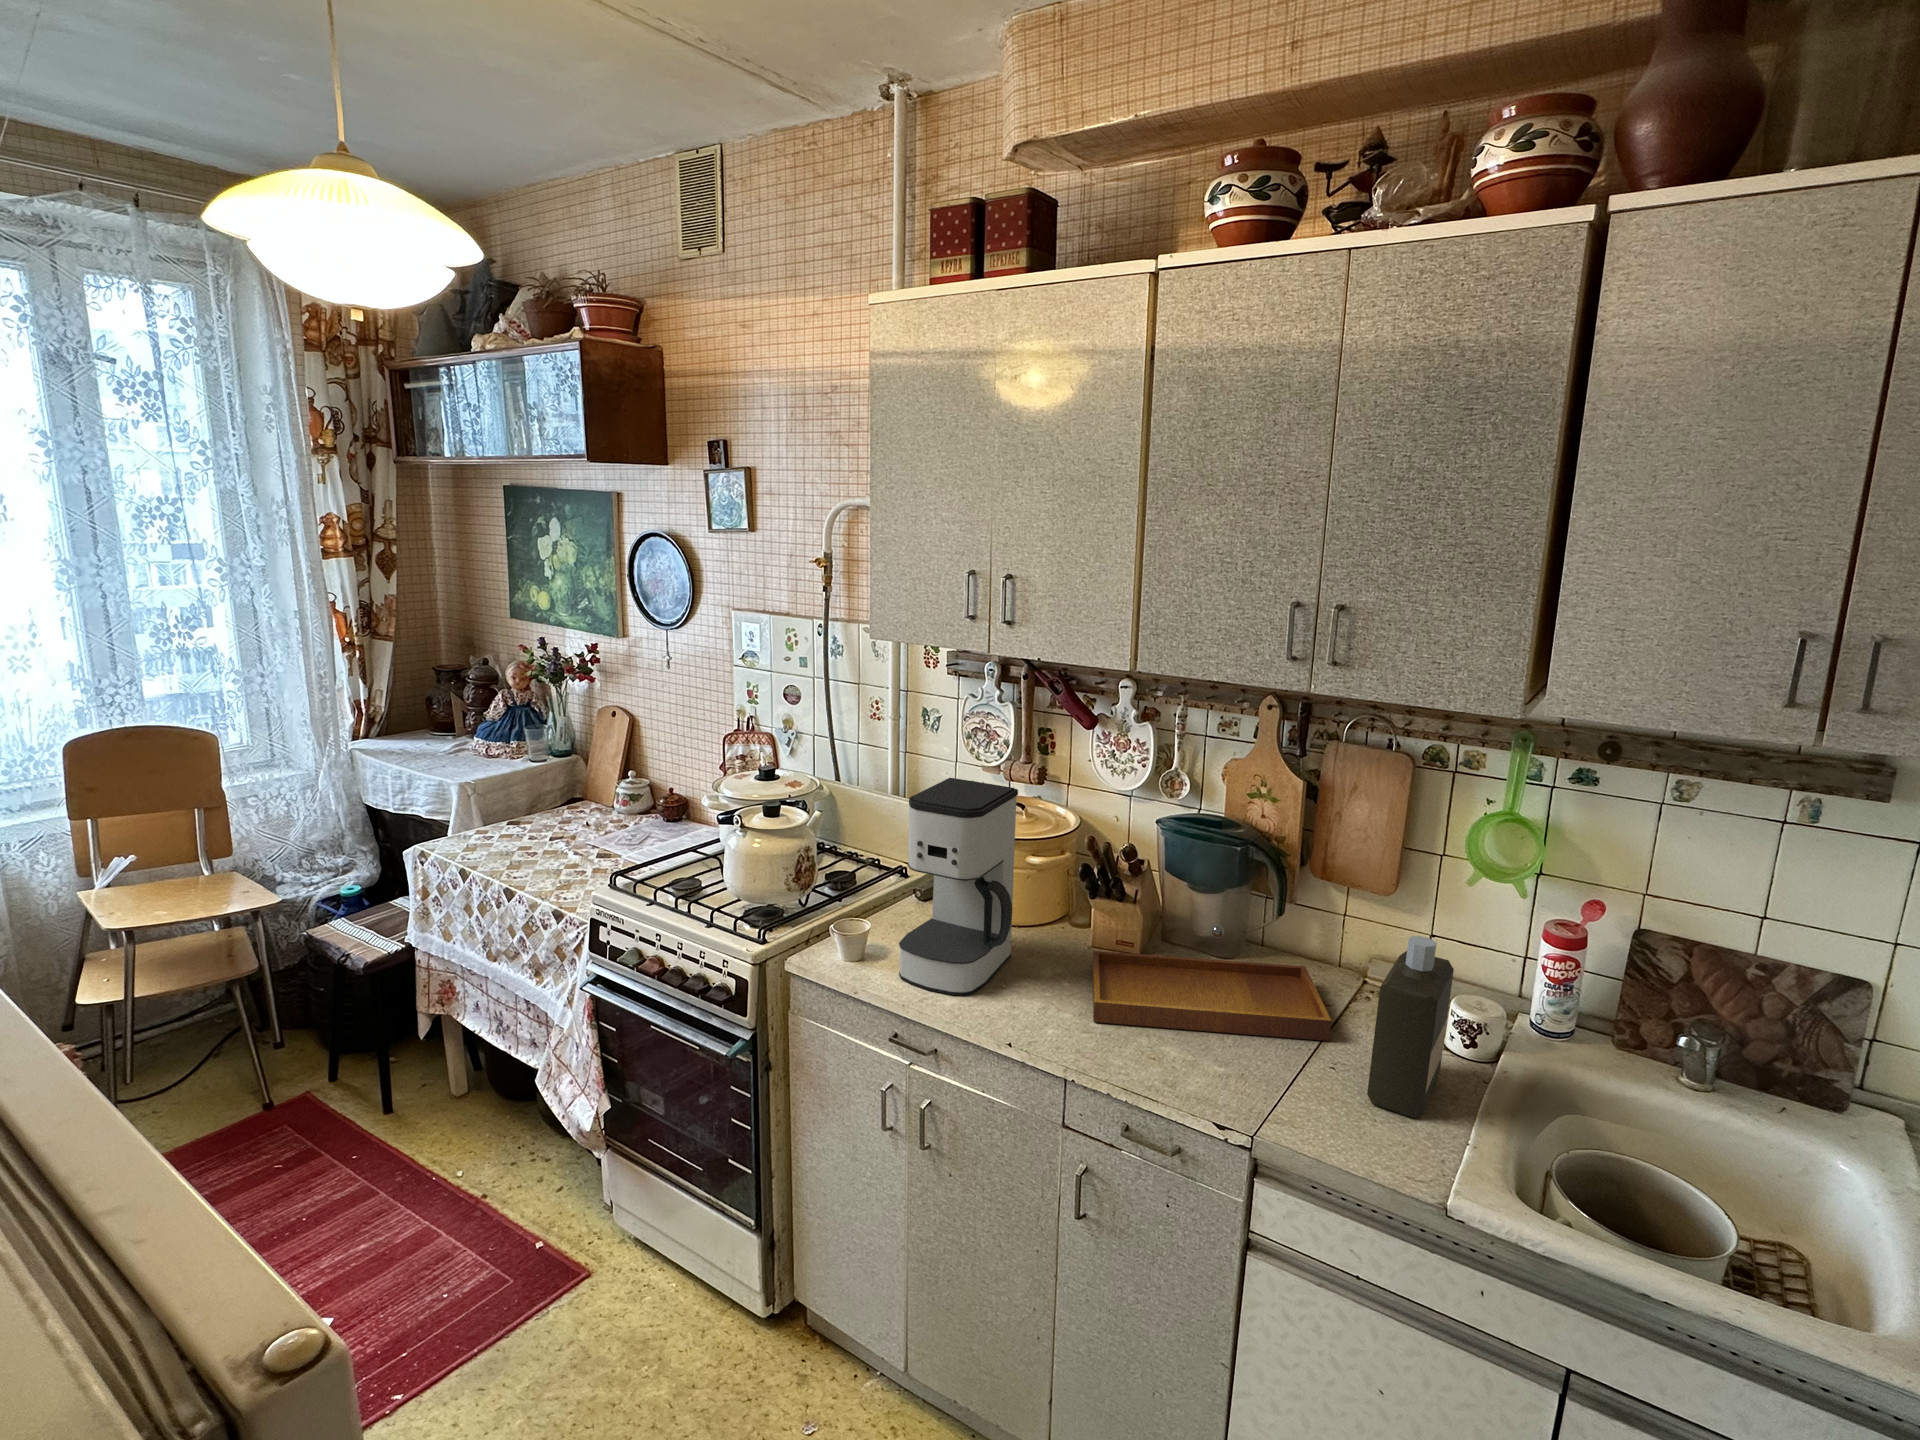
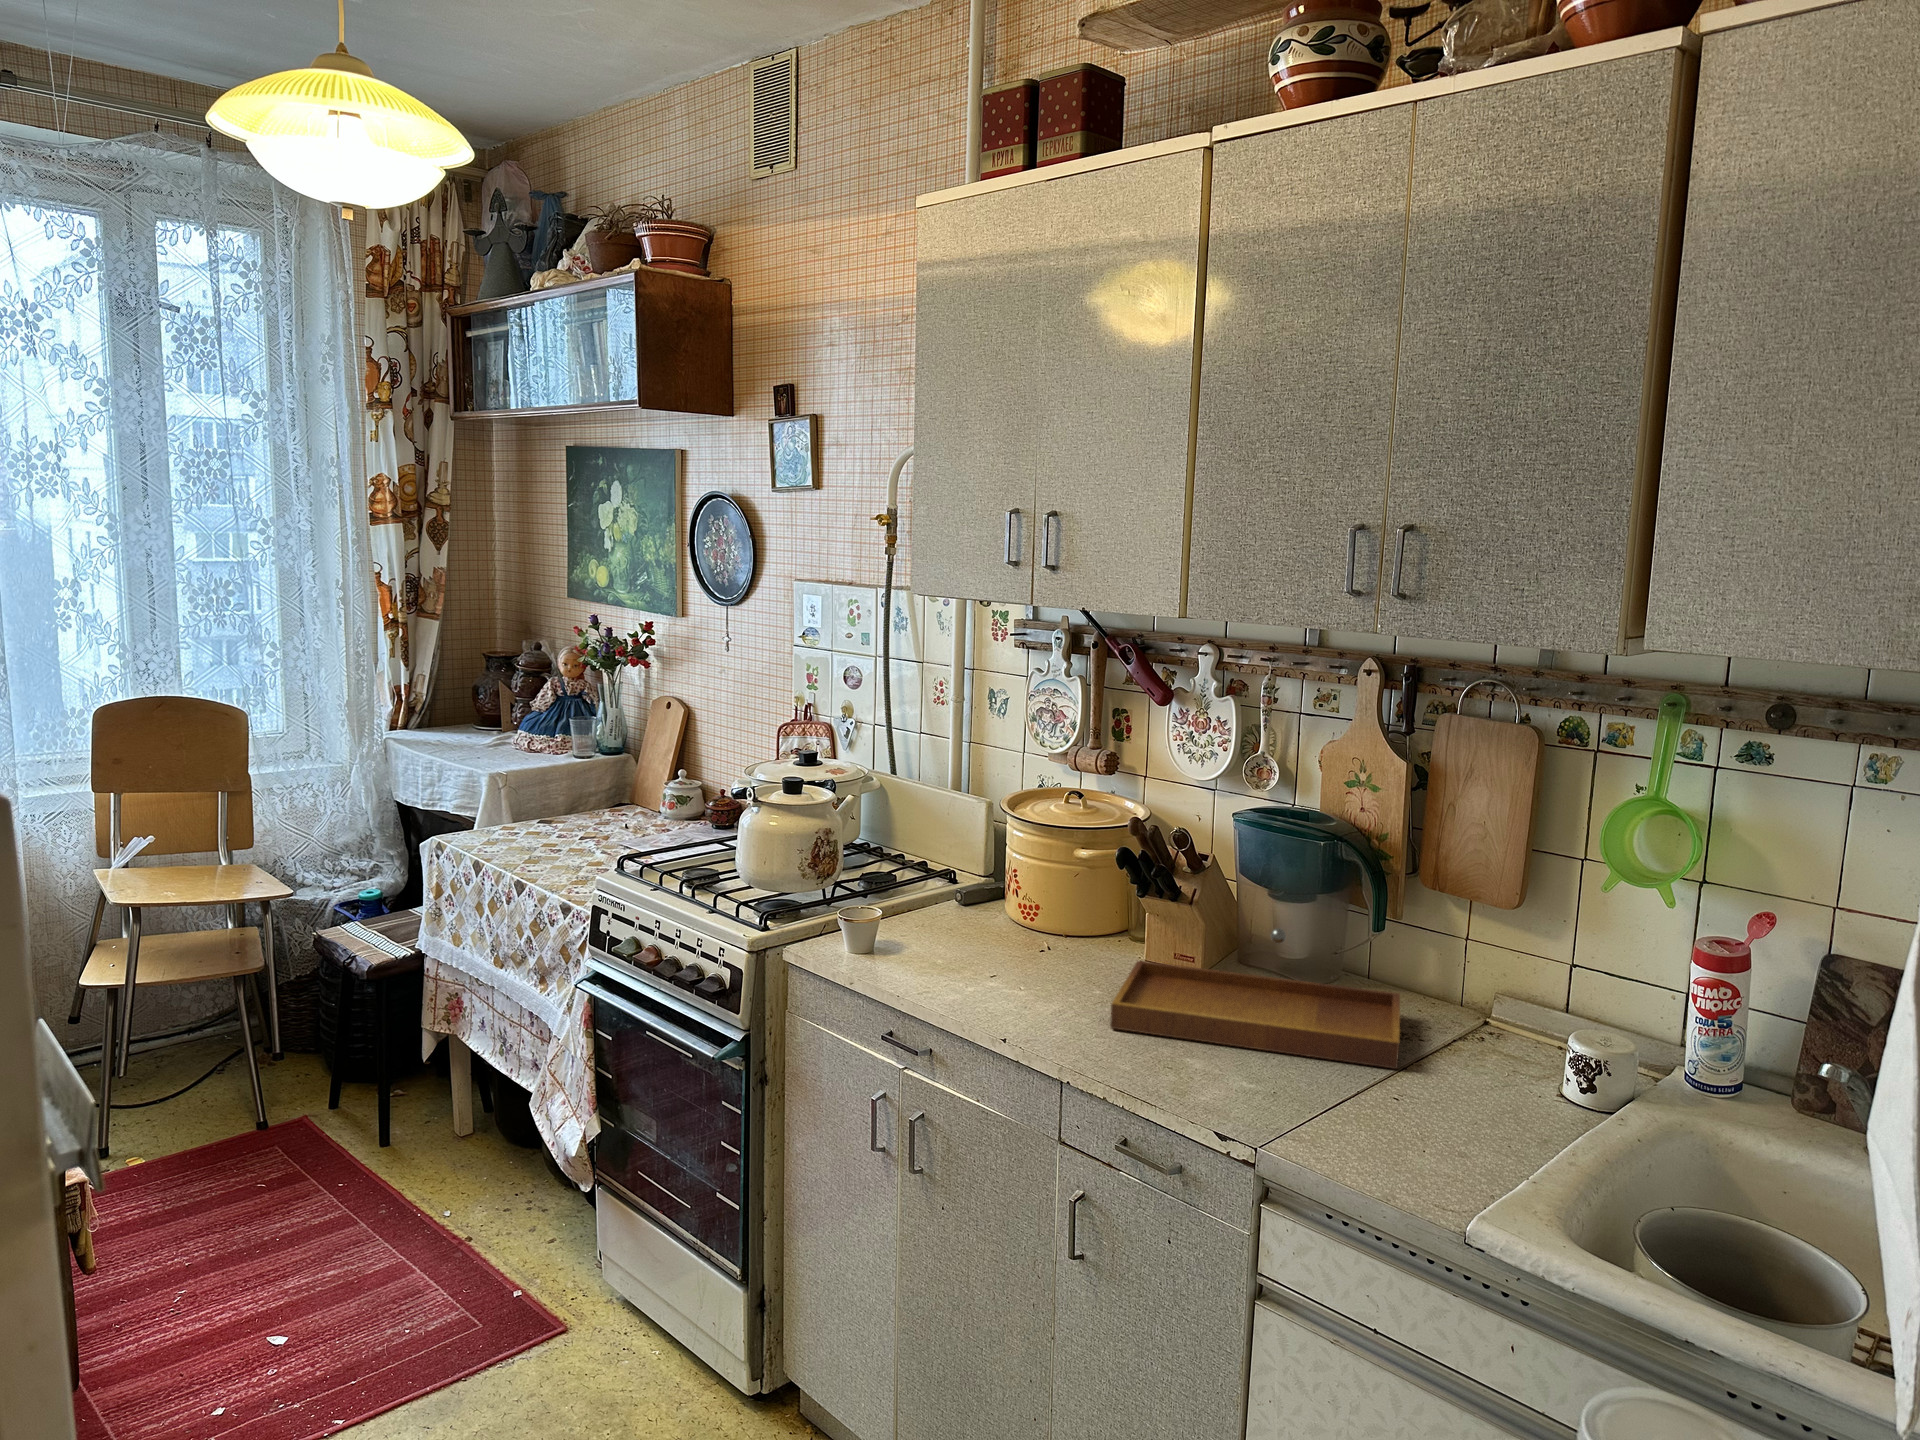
coffee maker: present [899,778,1018,995] -> none [903,746,1052,994]
bottle: present [1367,936,1454,1118] -> none [1411,924,1533,1145]

